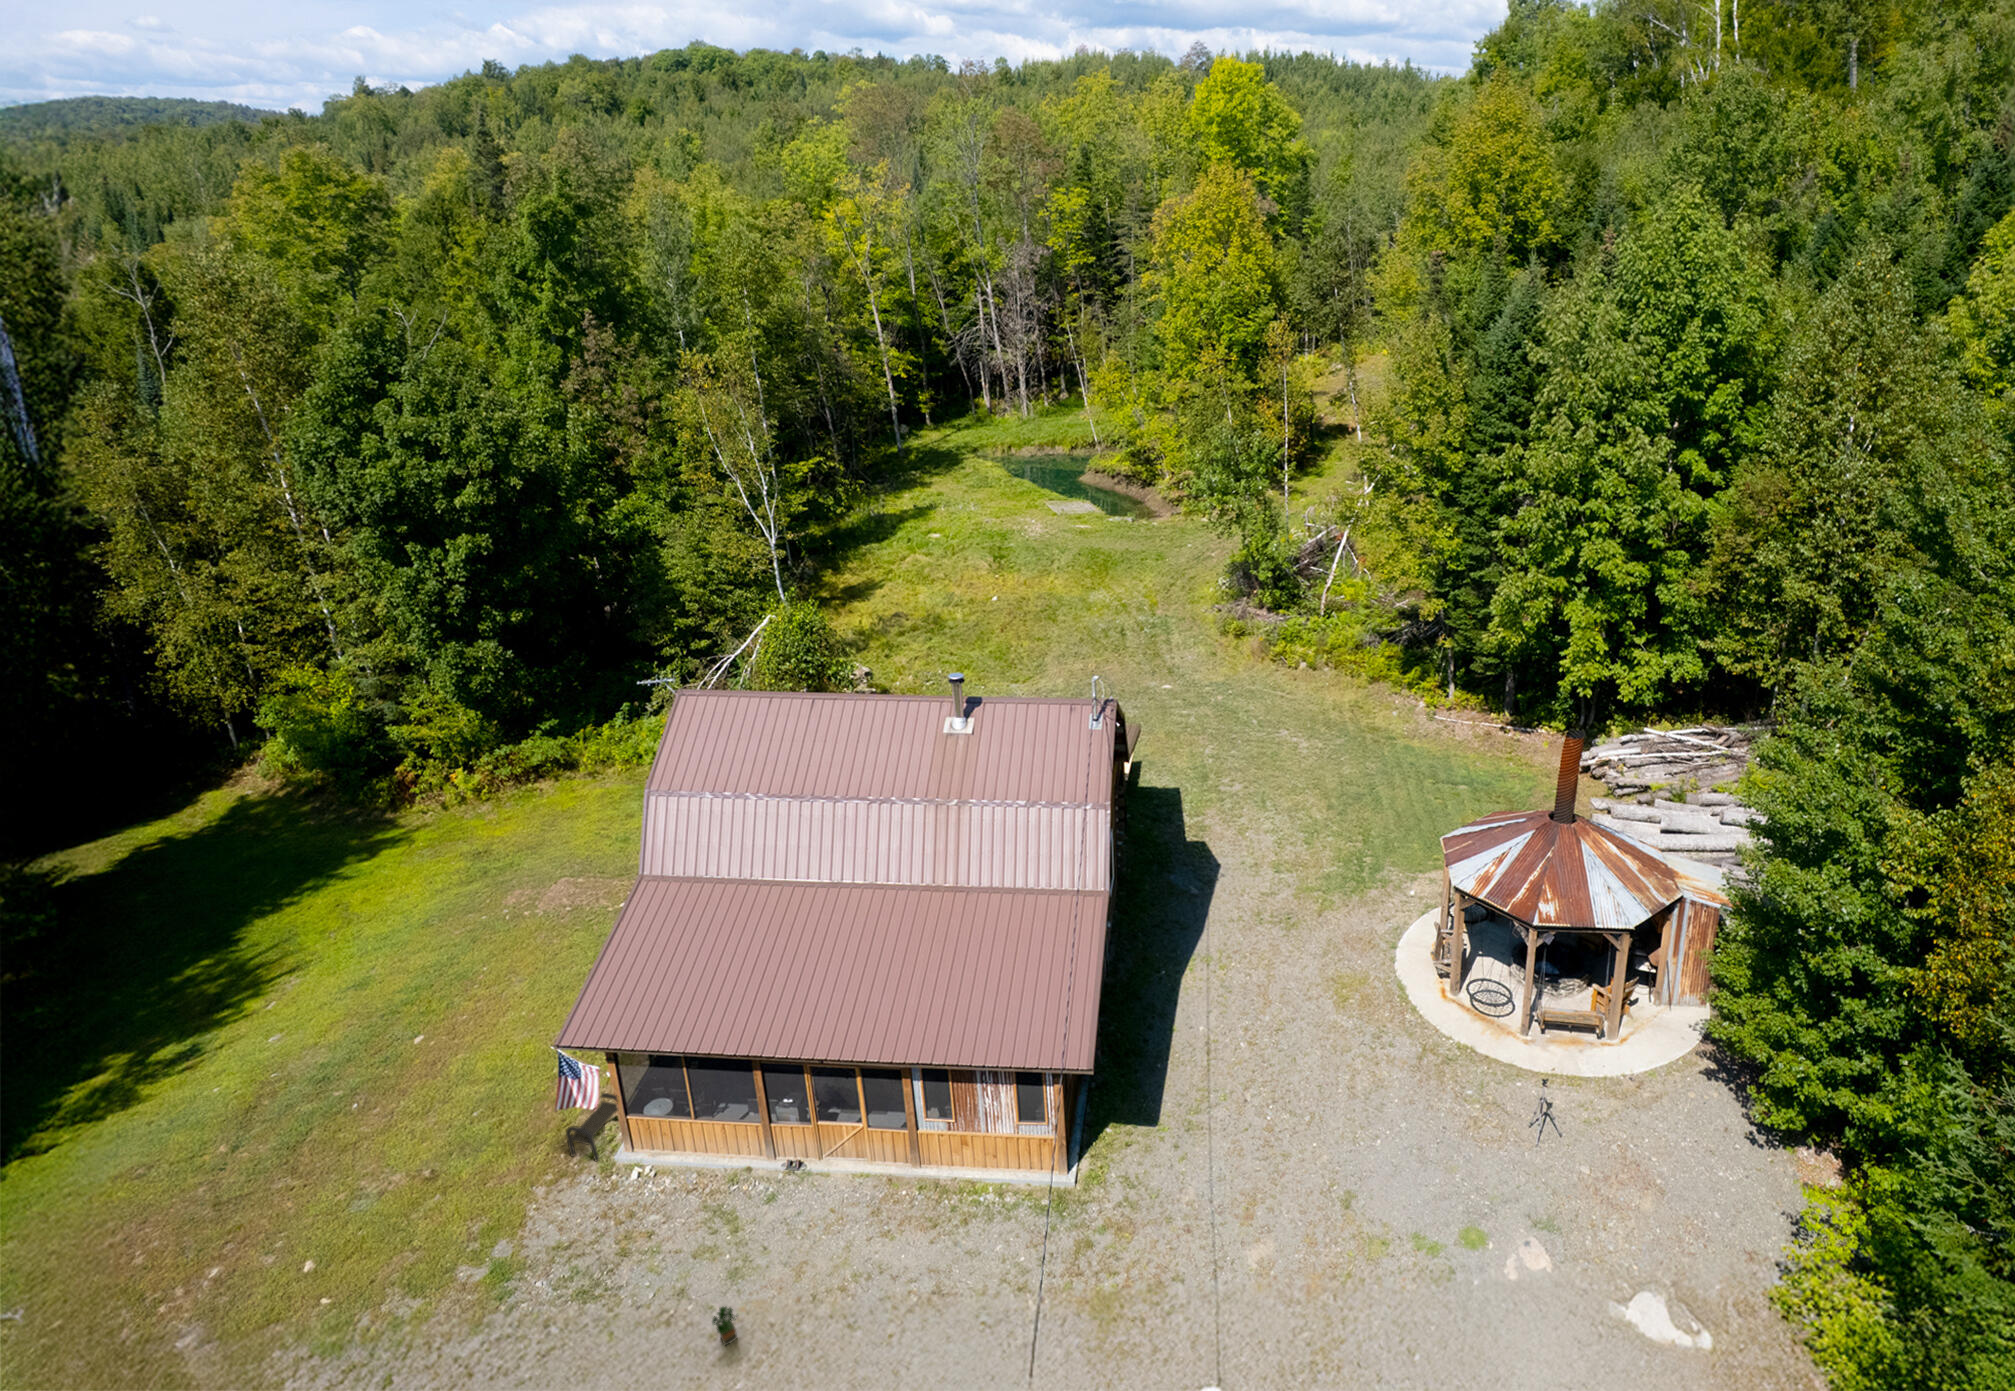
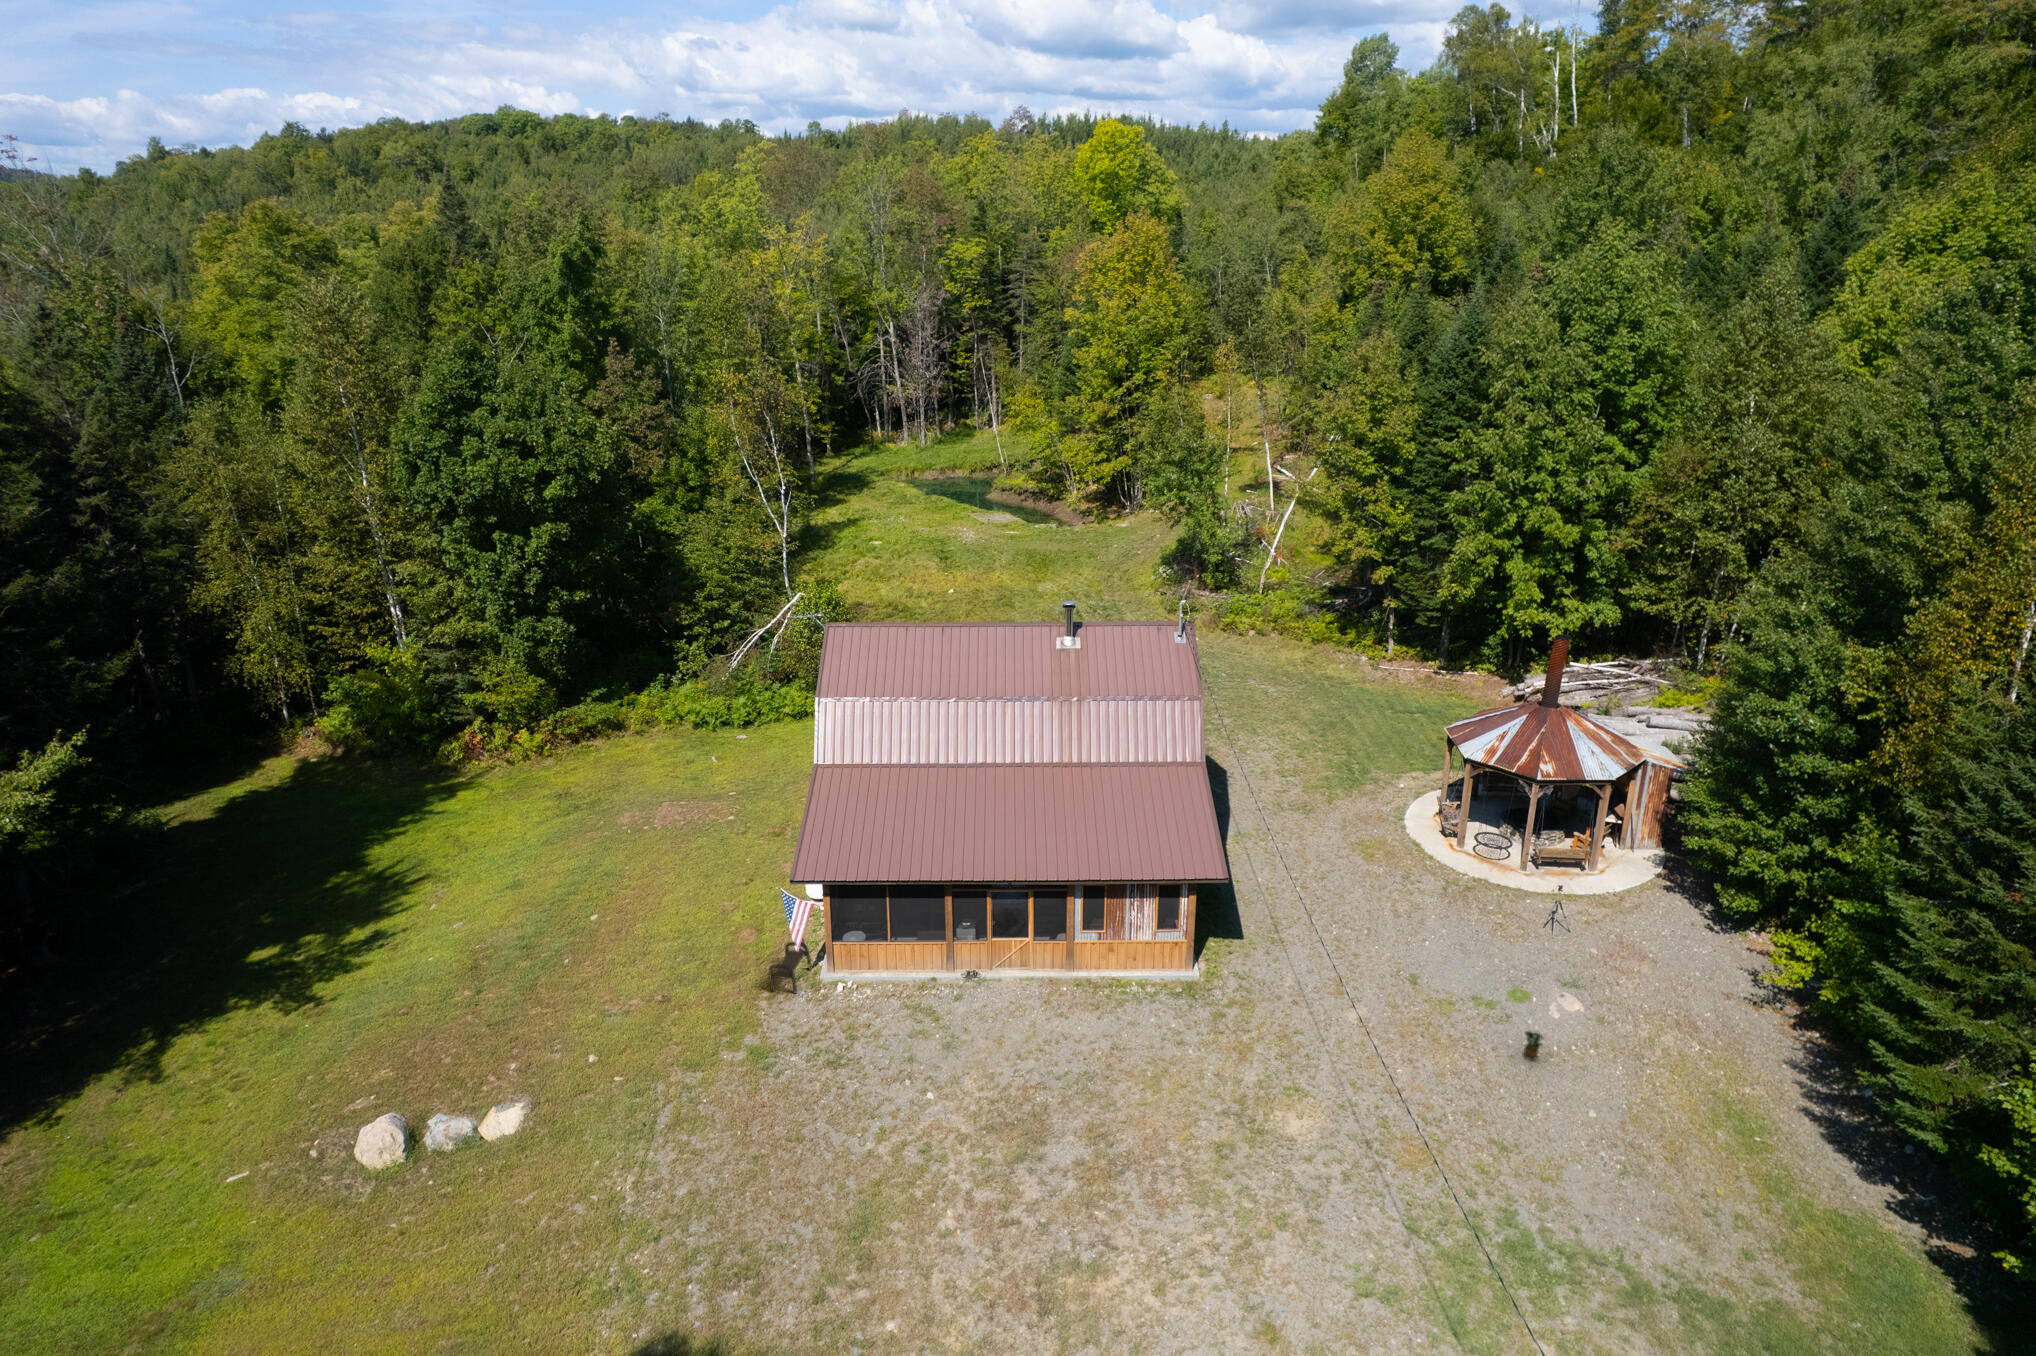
potted tree: present [712,1307,737,1345] -> present [1524,1031,1543,1061]

